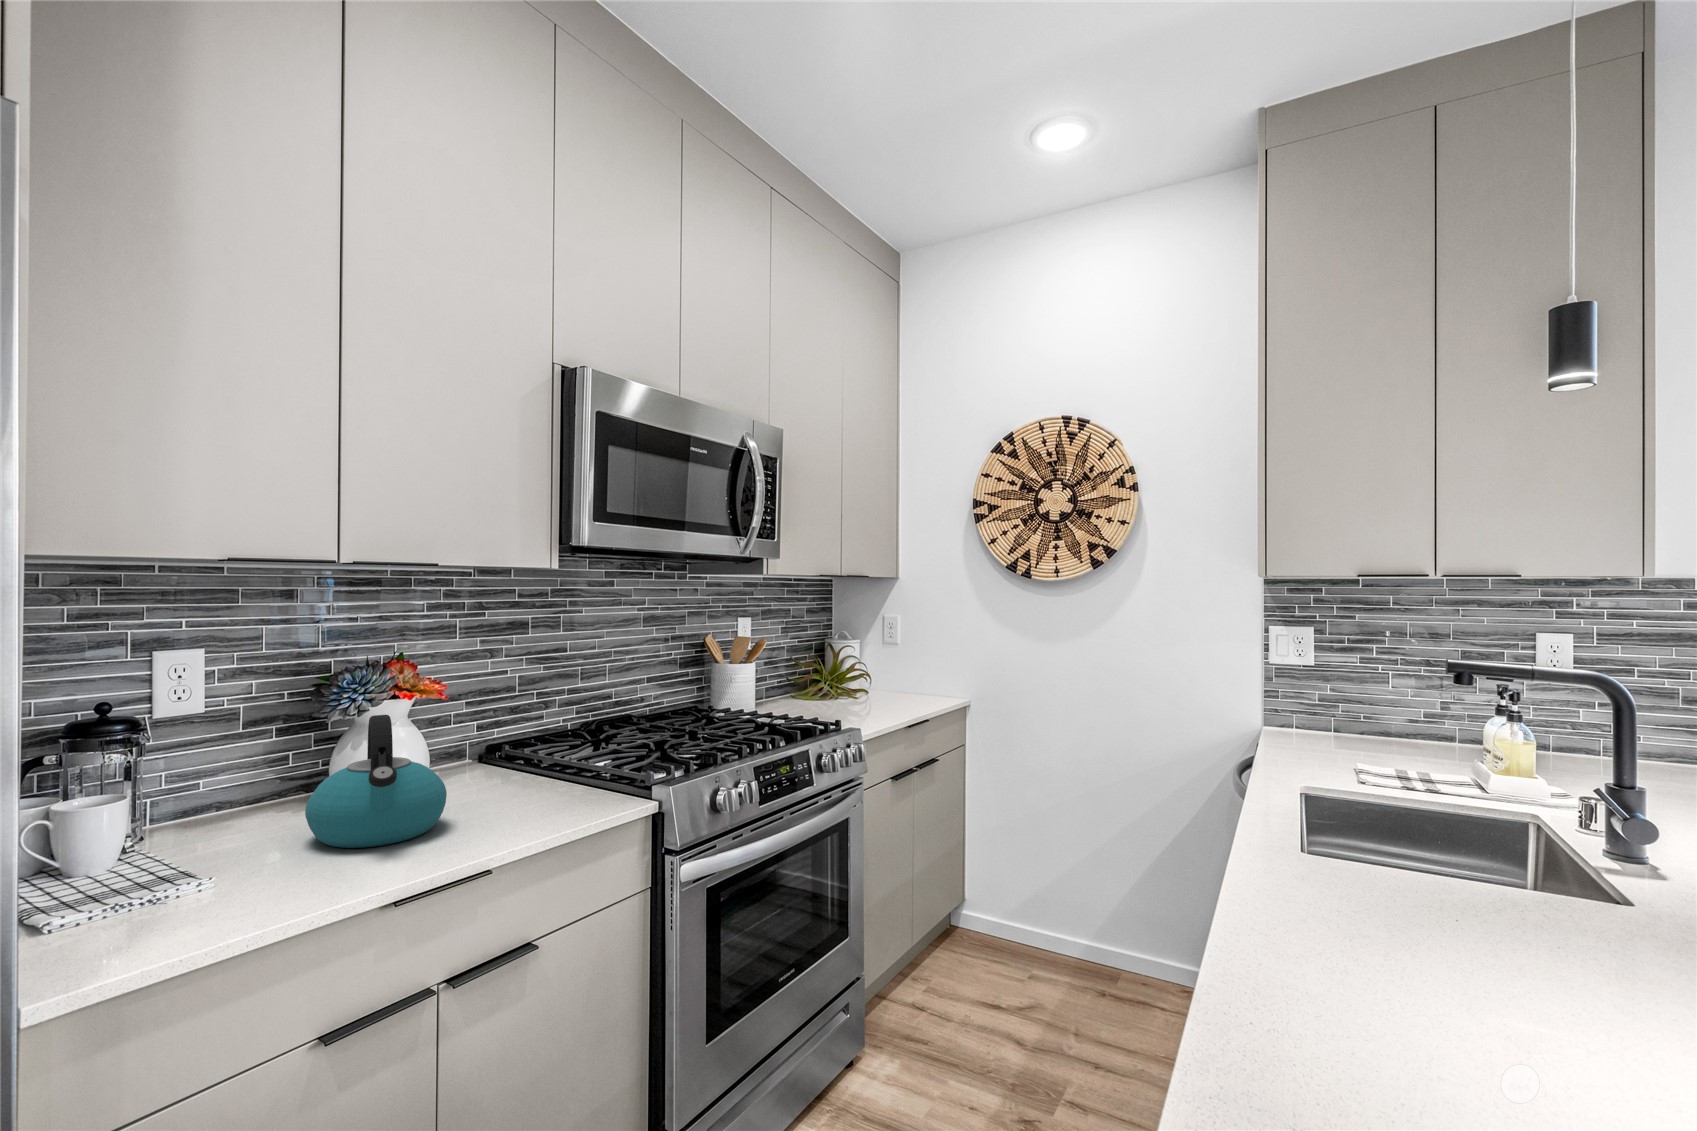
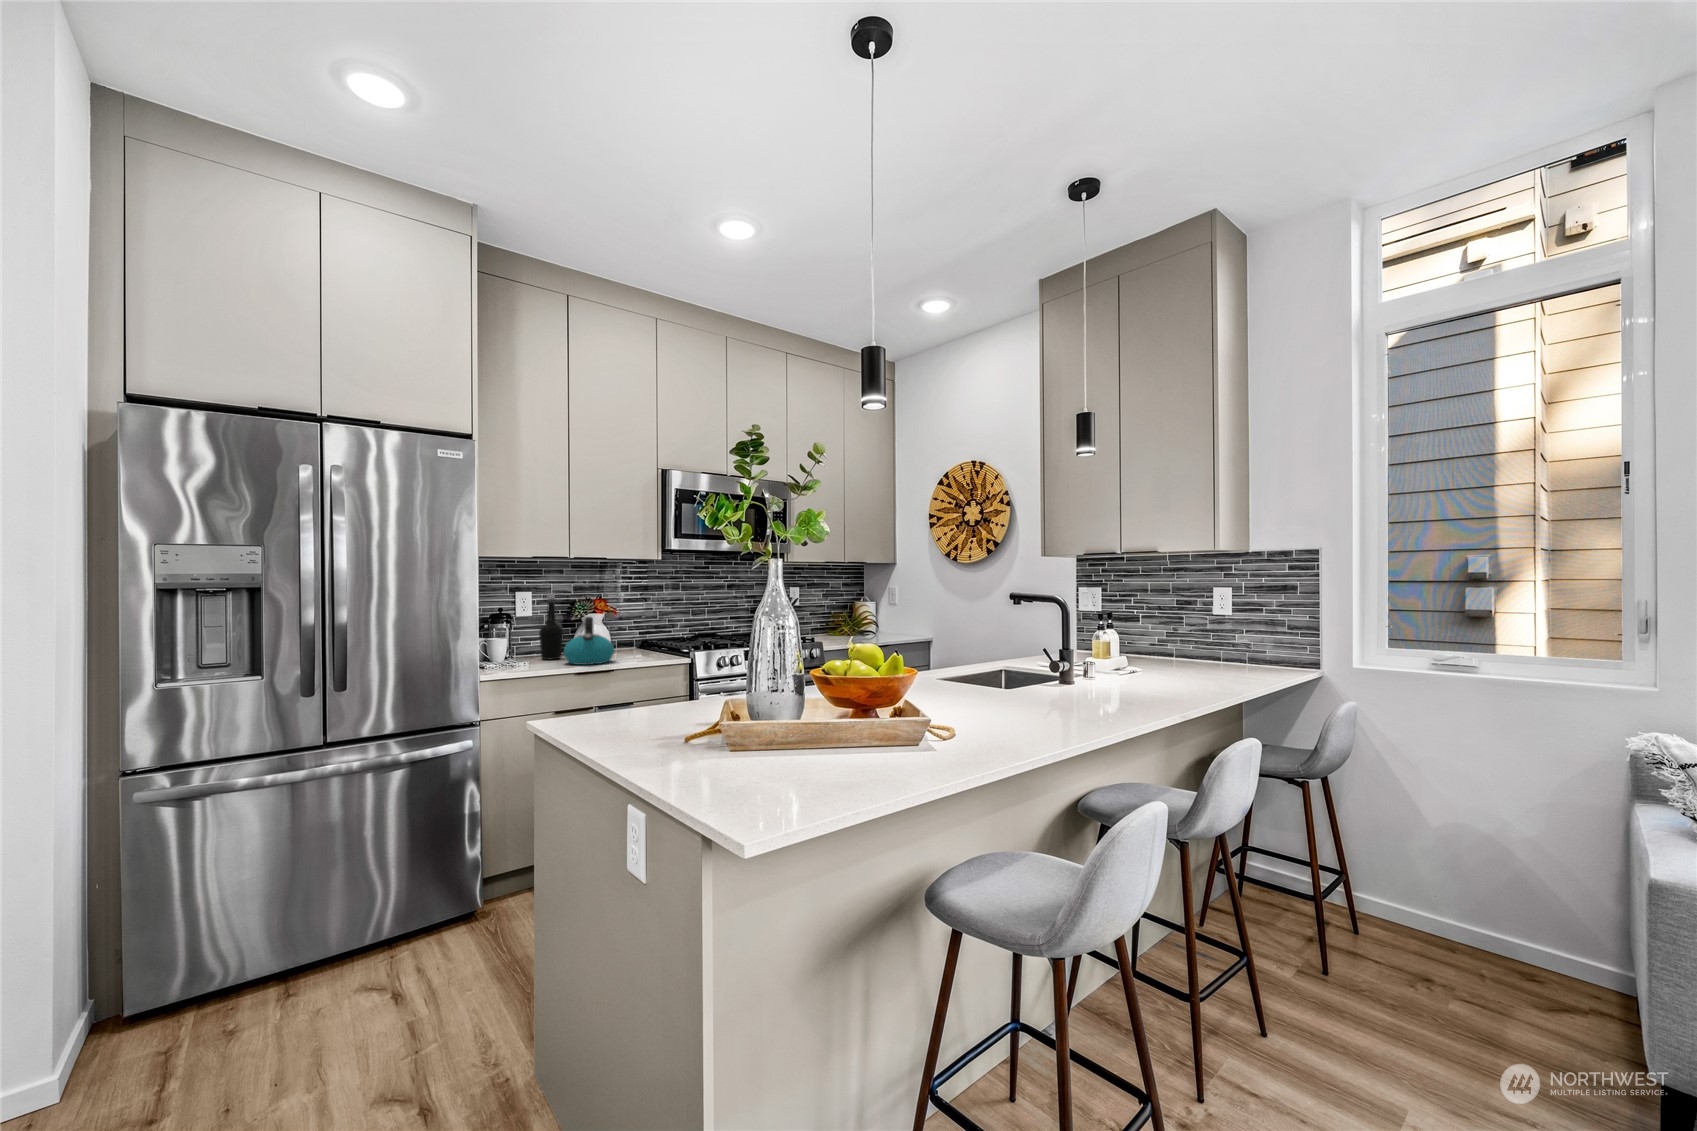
bottle: none [230,651,300,823] -> present [539,593,563,660]

